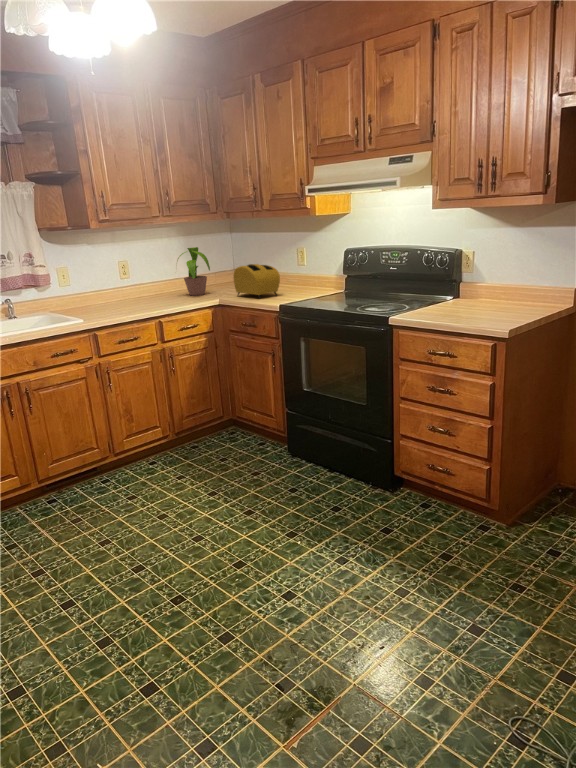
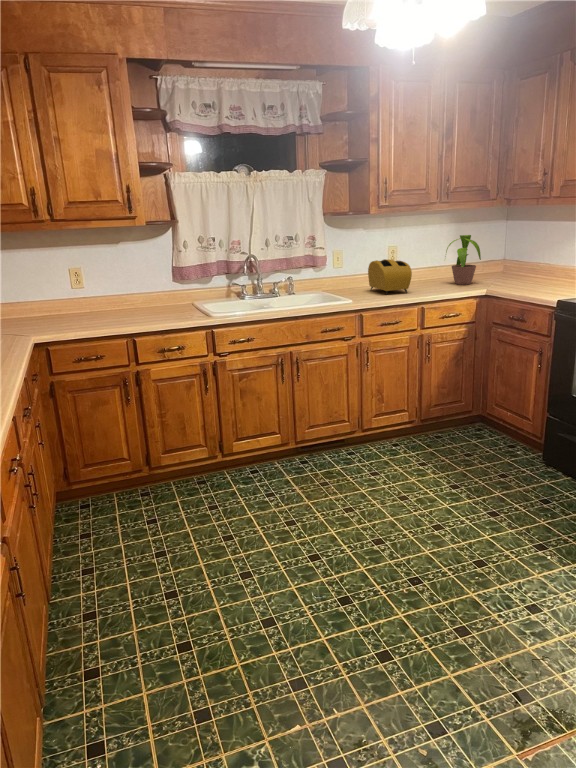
toaster: present [233,264,280,298] -> present [368,259,412,295]

